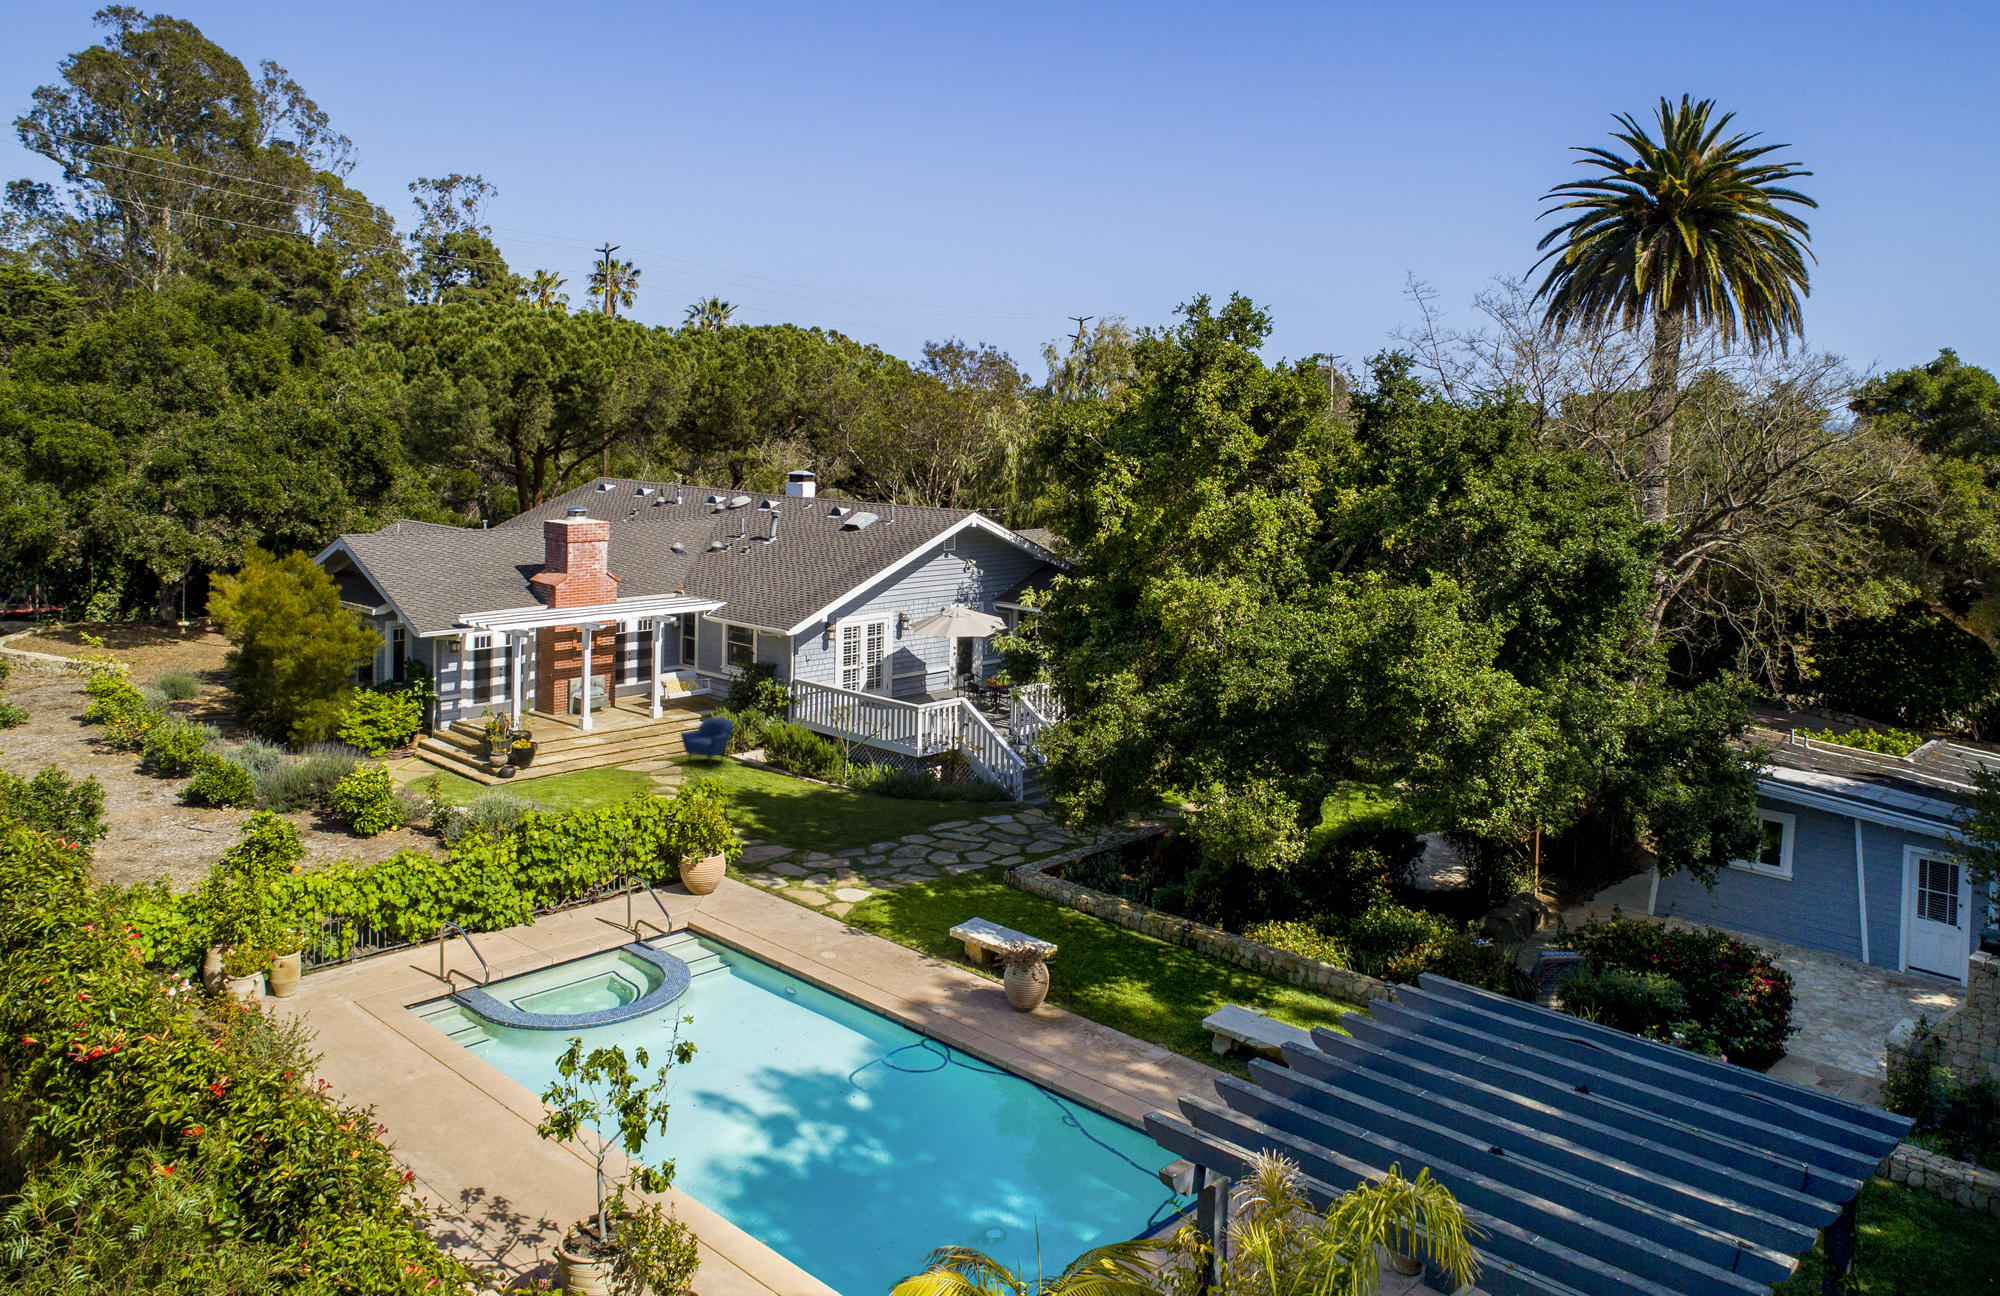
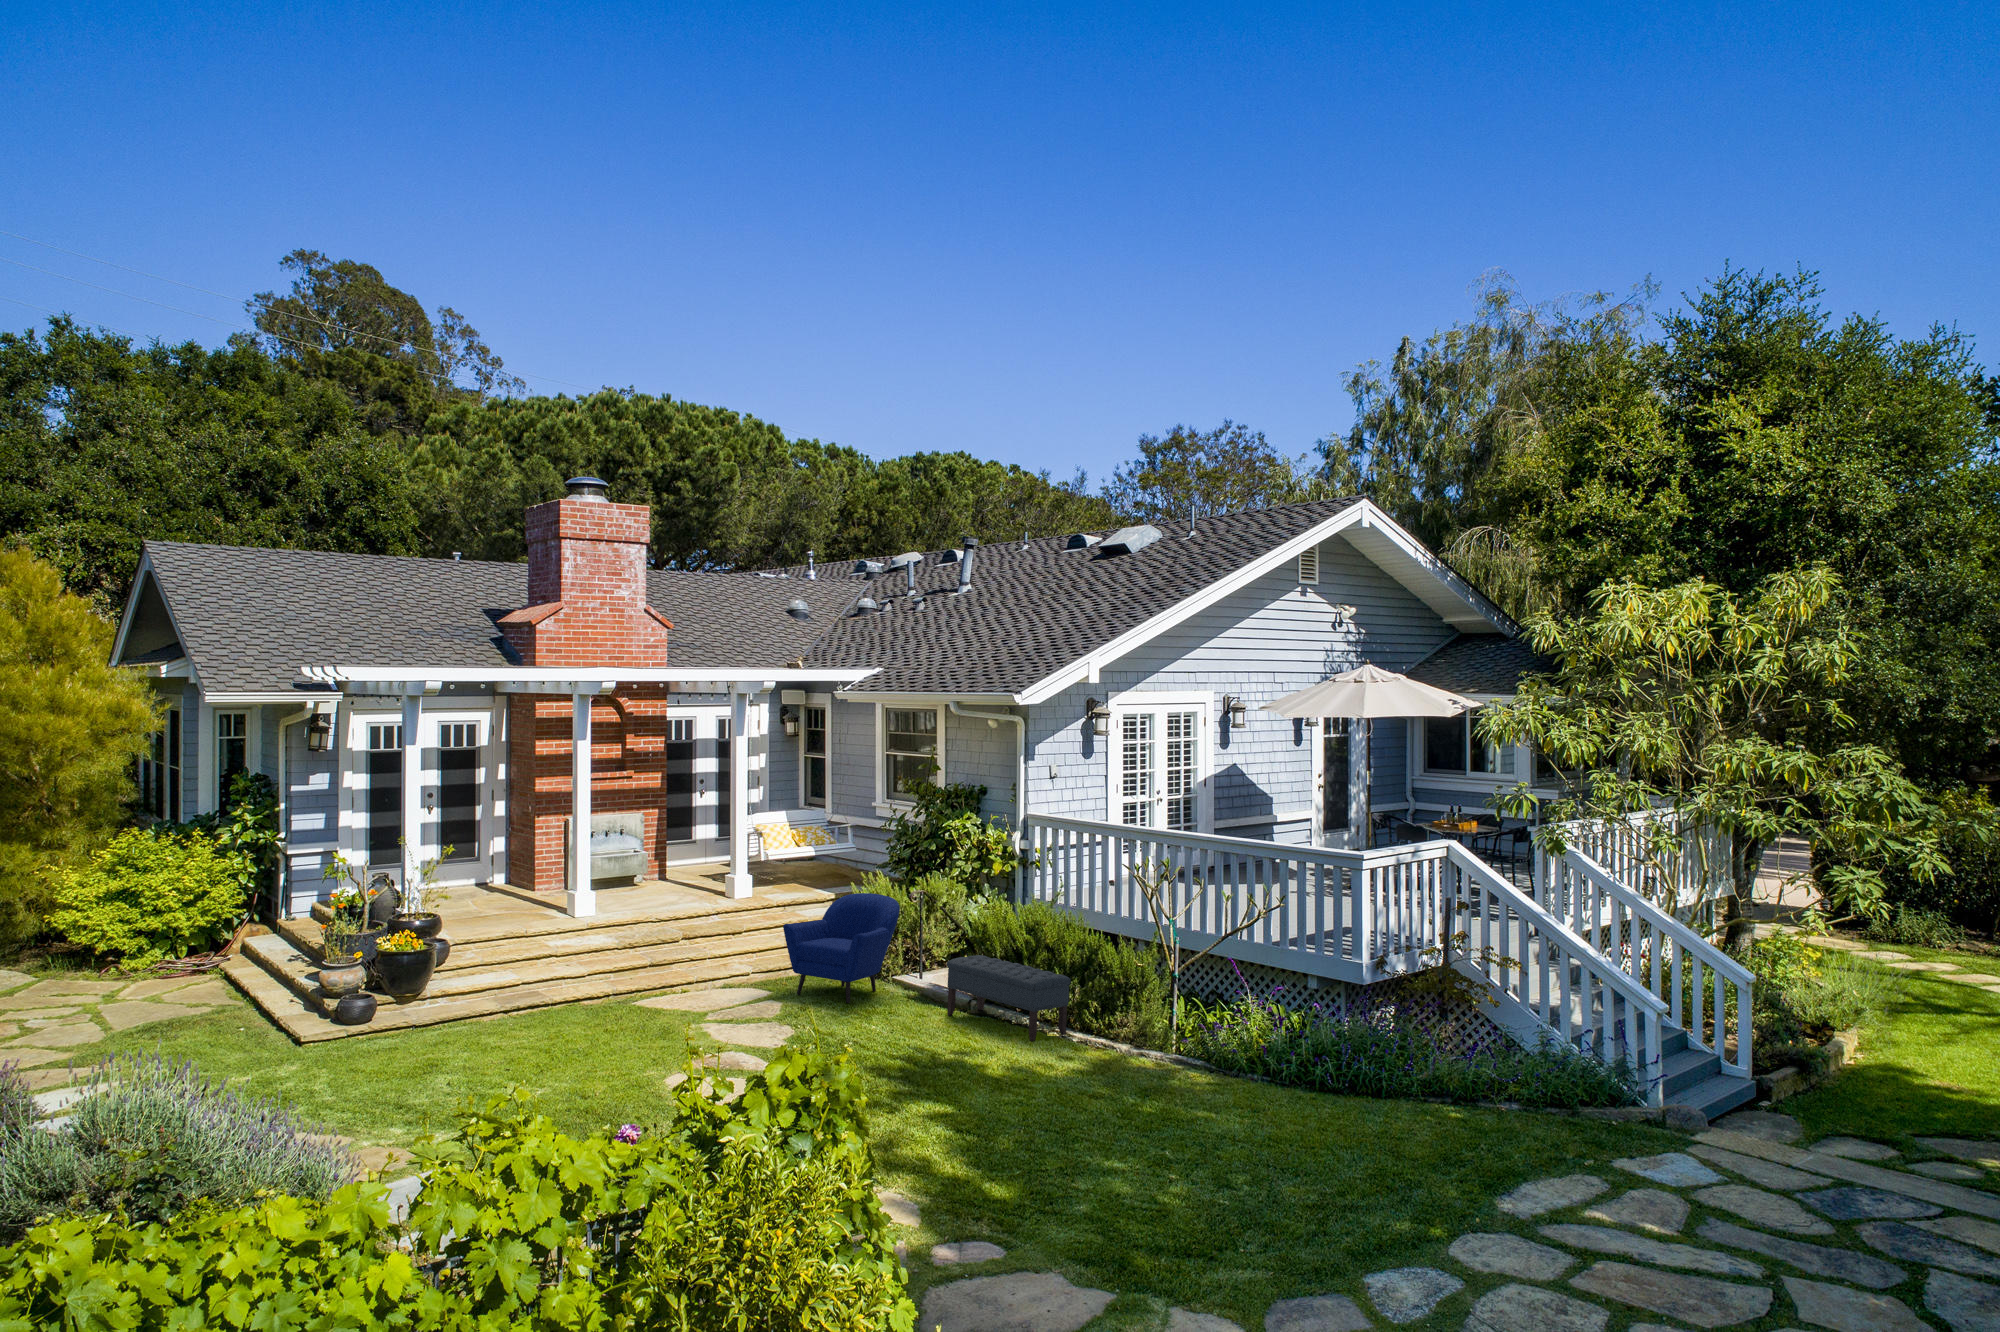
bench: none [753,745,803,780] -> present [947,955,1071,1041]

